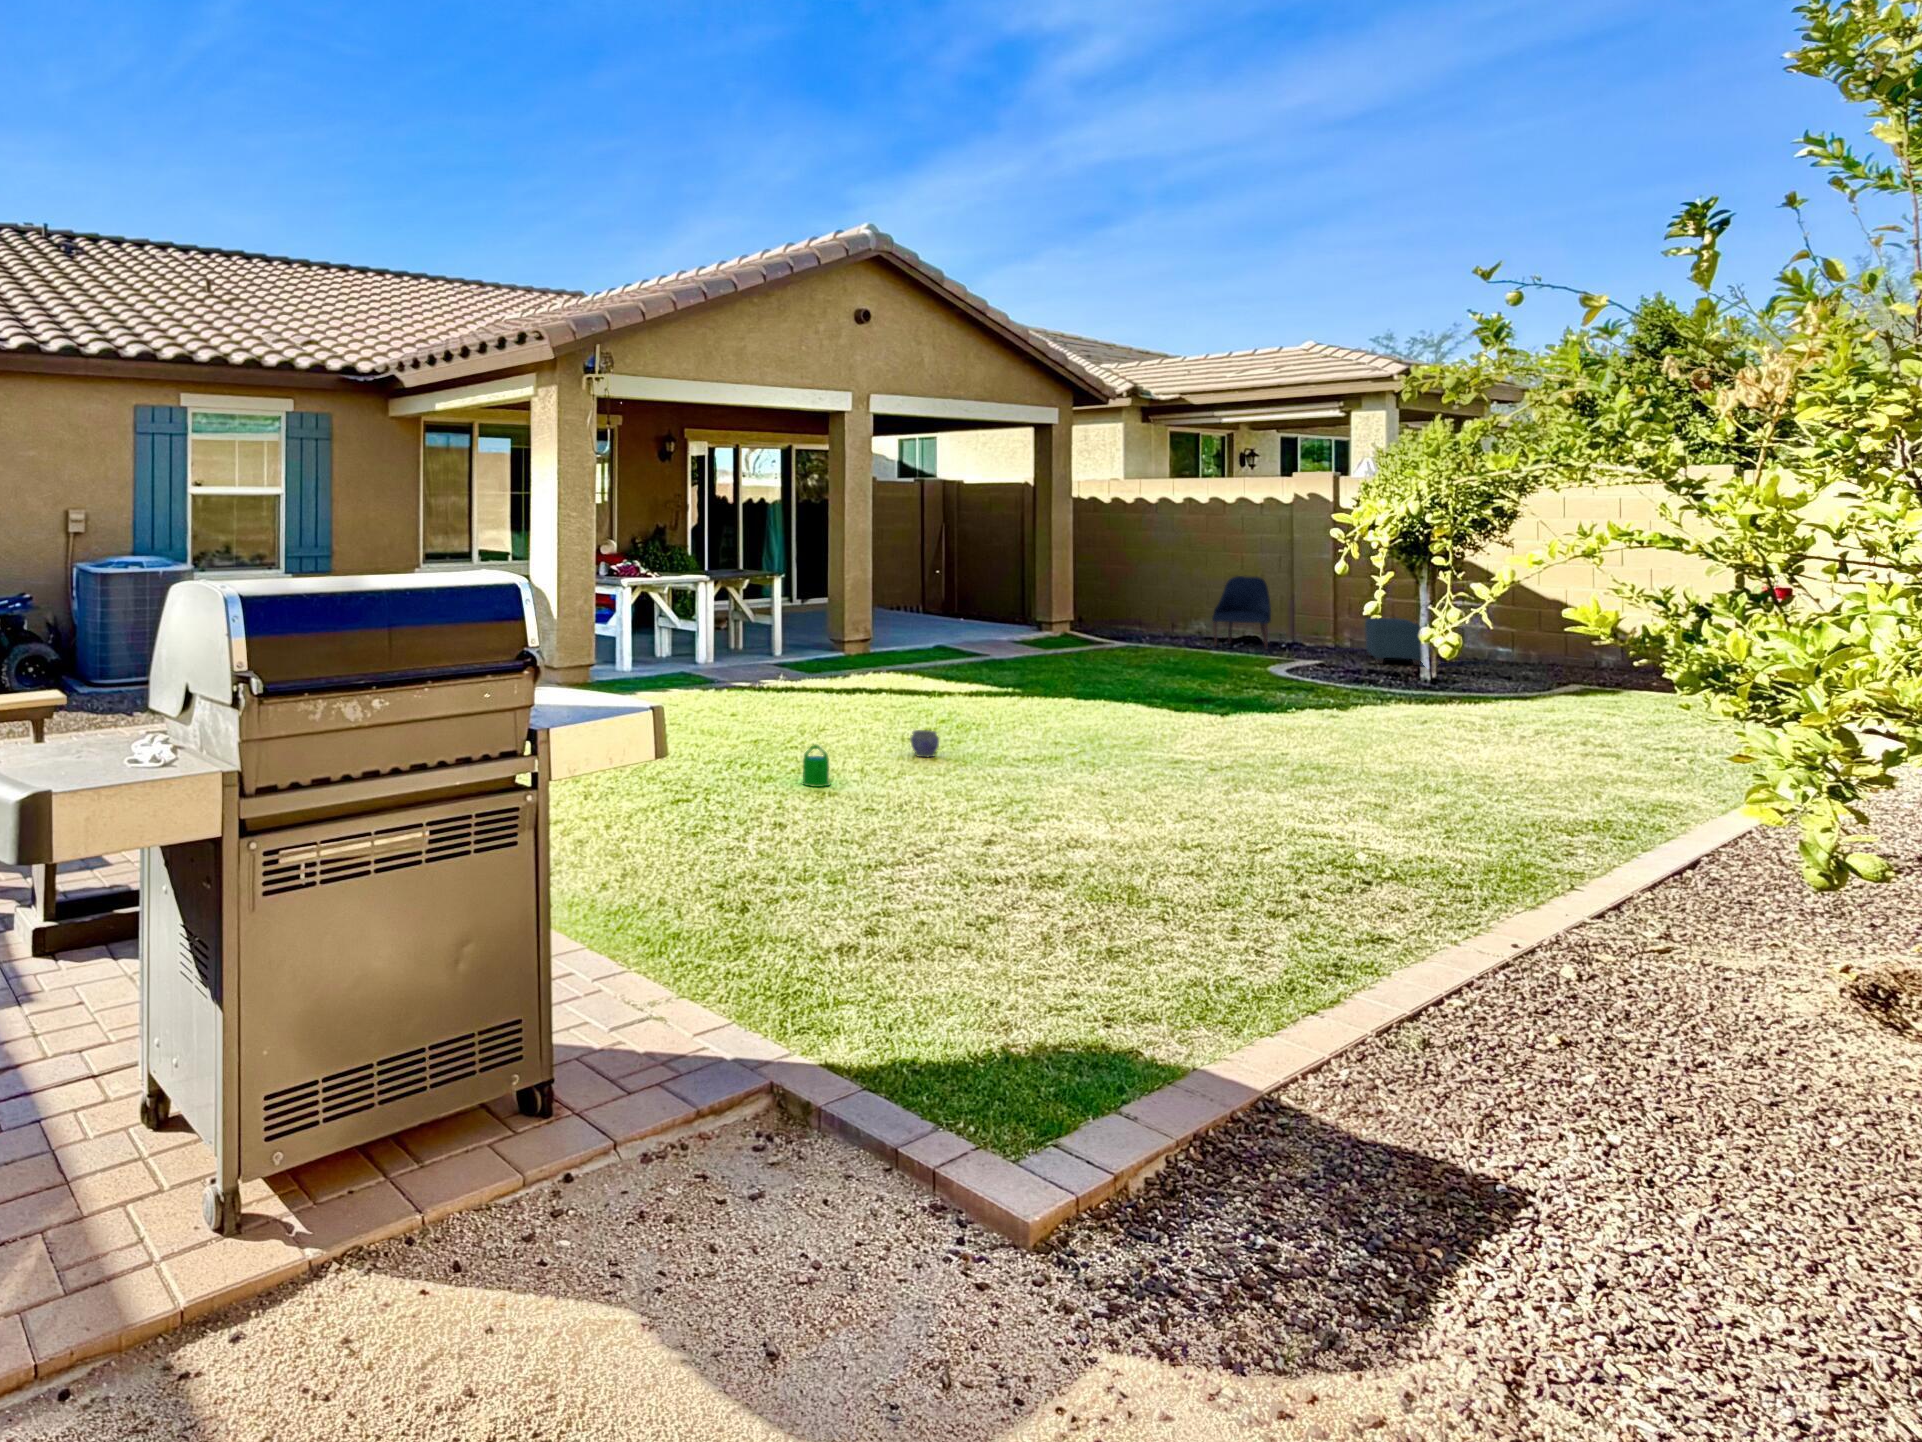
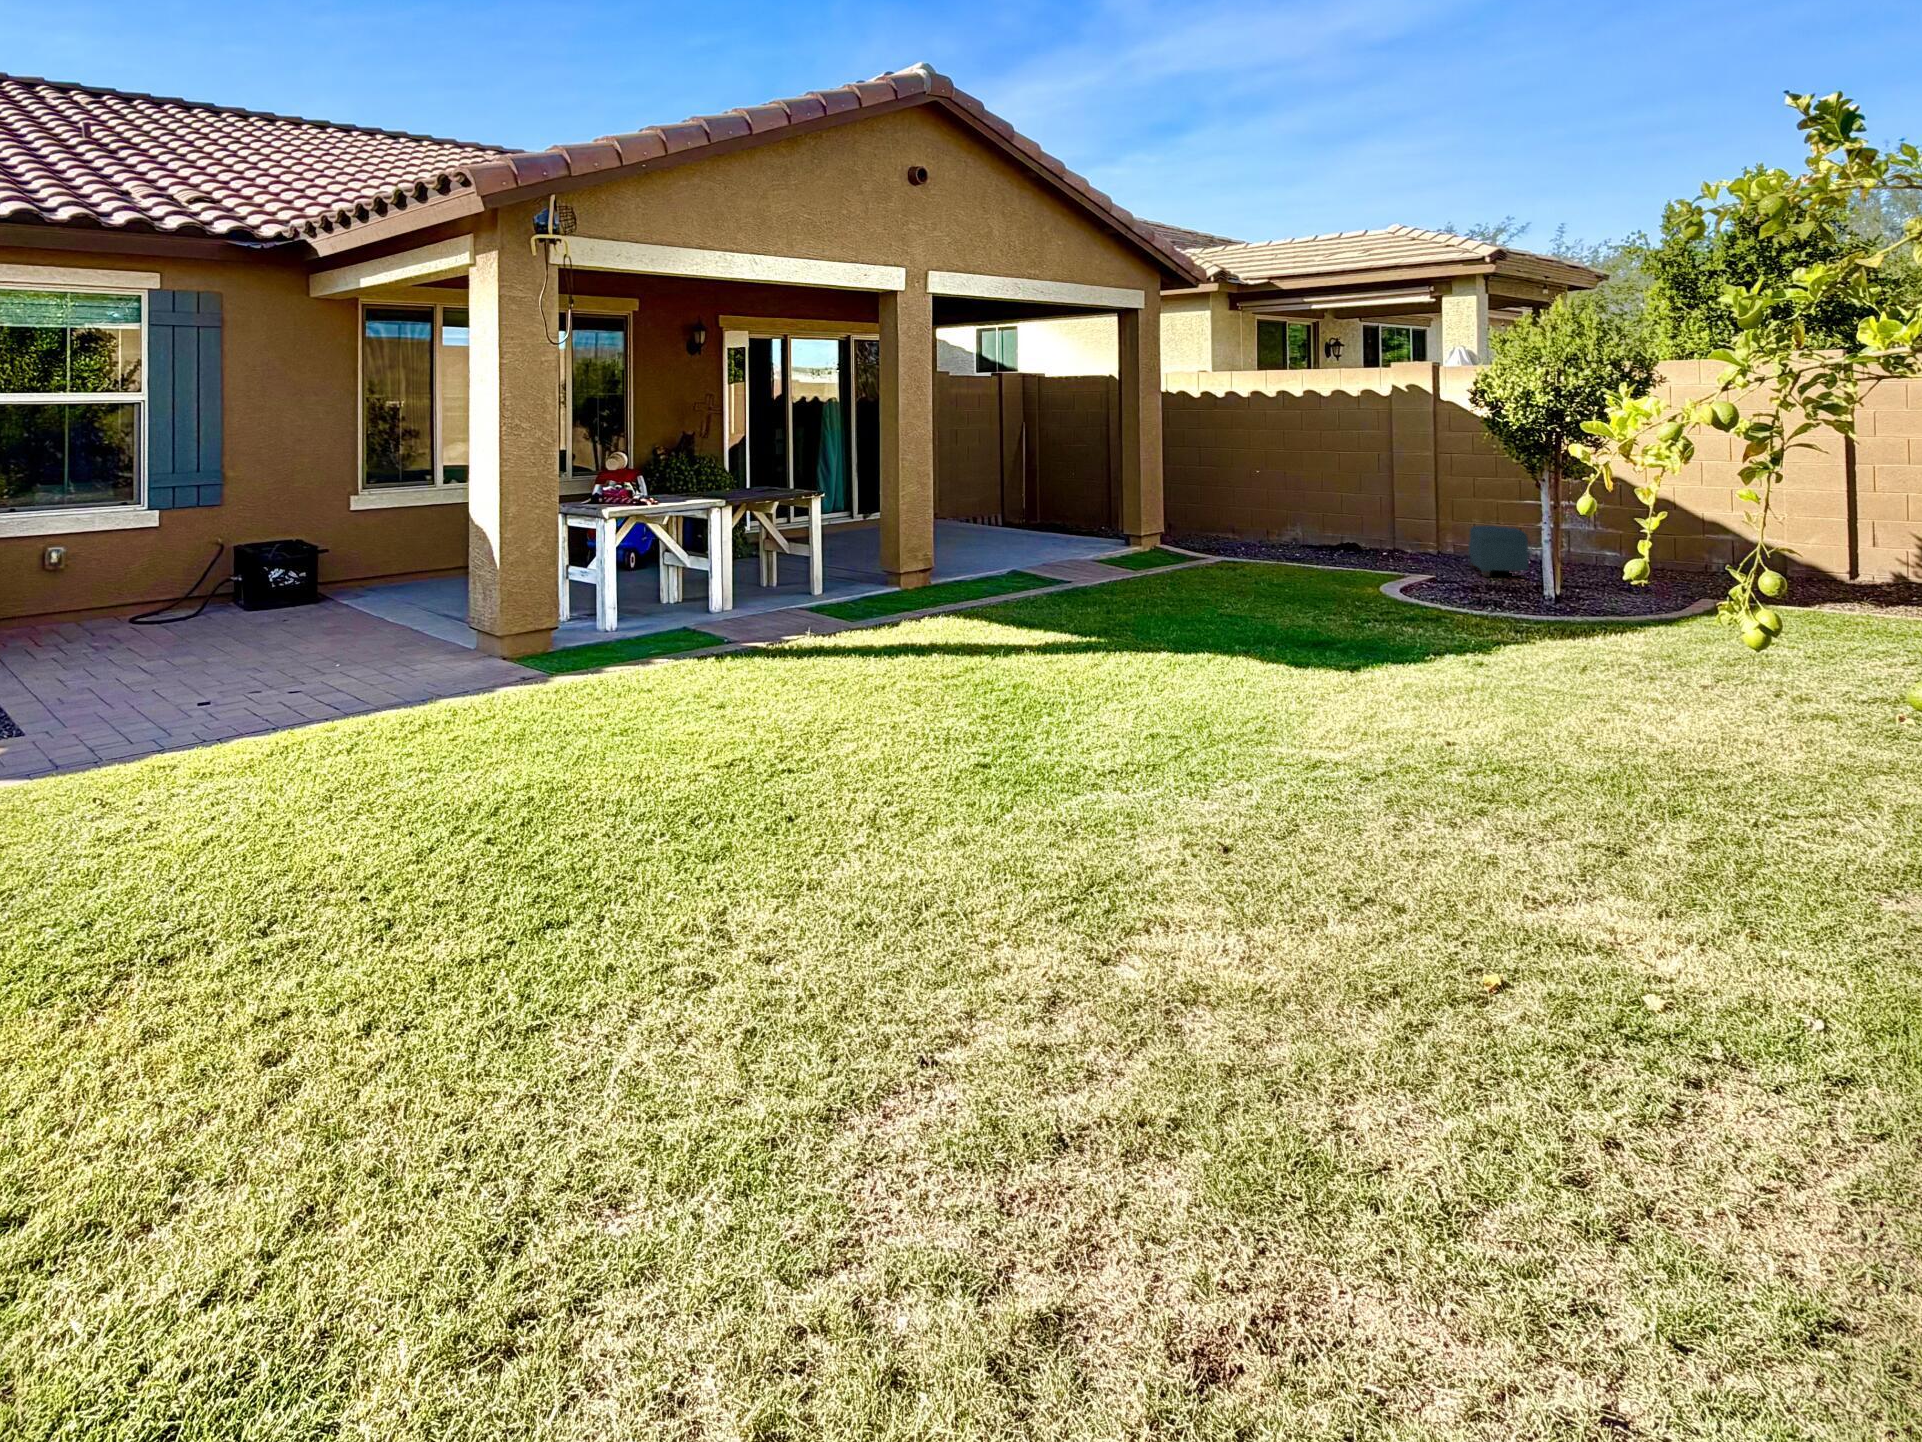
chair: present [1212,576,1271,648] -> none [1310,480,1371,562]
planter: present [910,730,939,757] -> none [961,720,999,759]
watering can: present [802,745,830,787] -> none [799,767,844,831]

